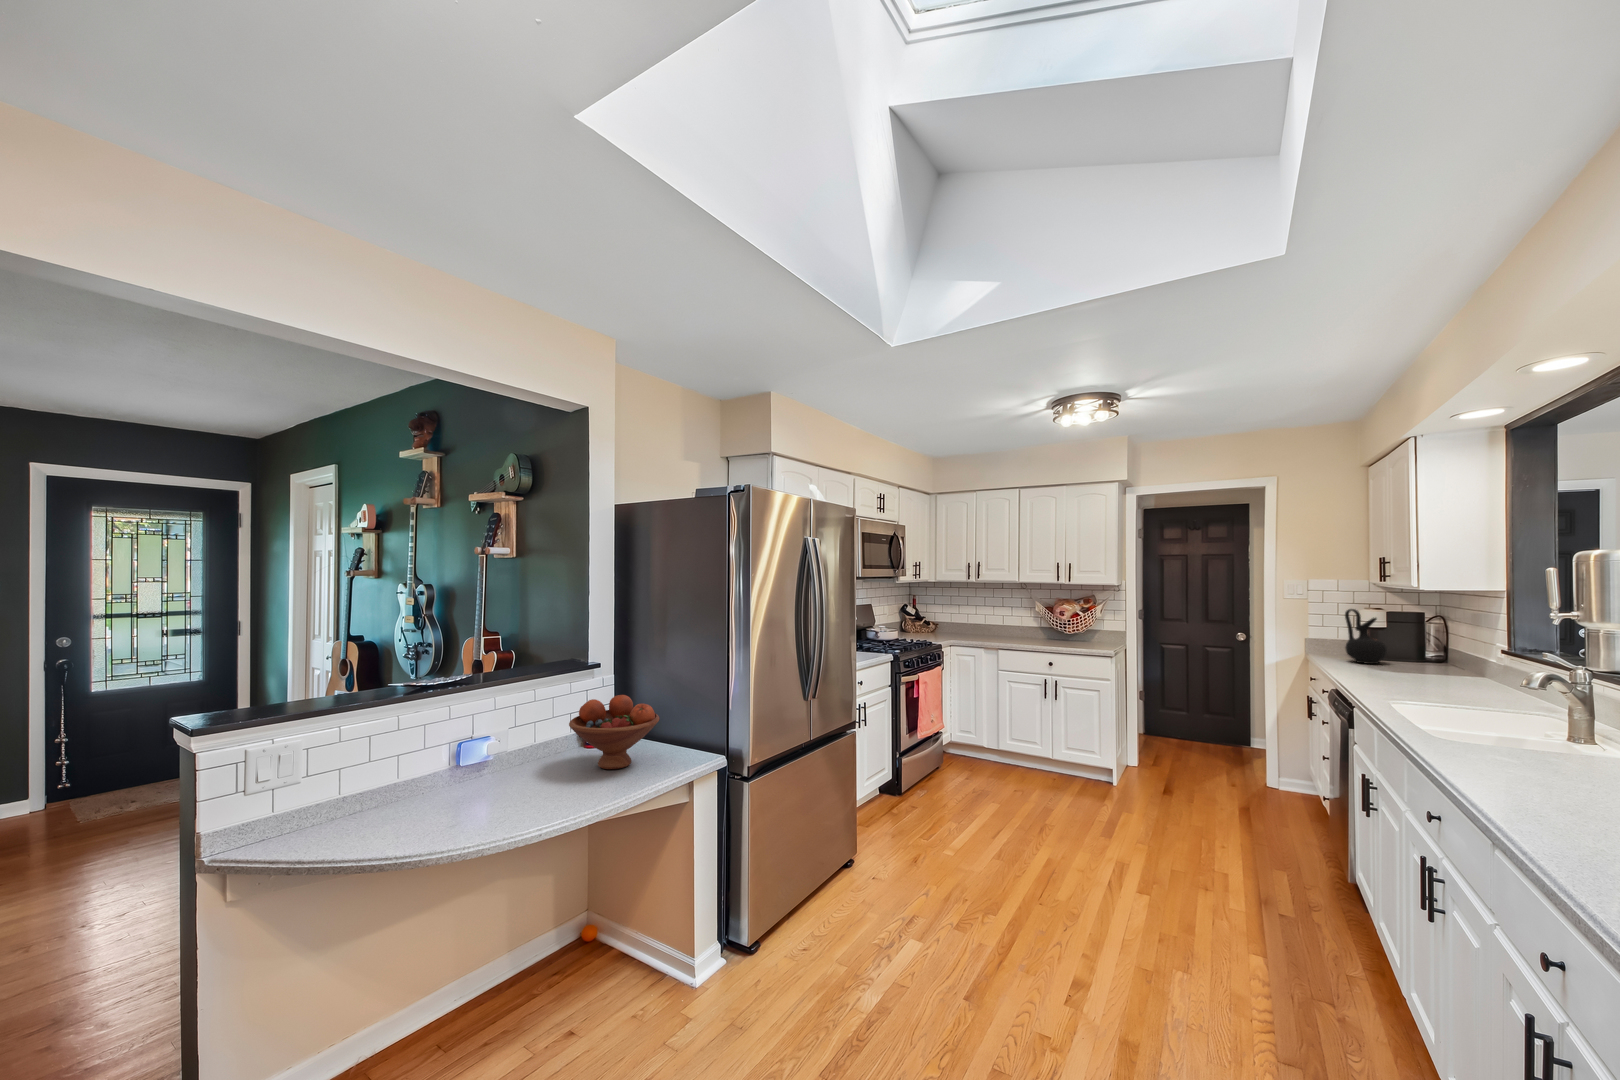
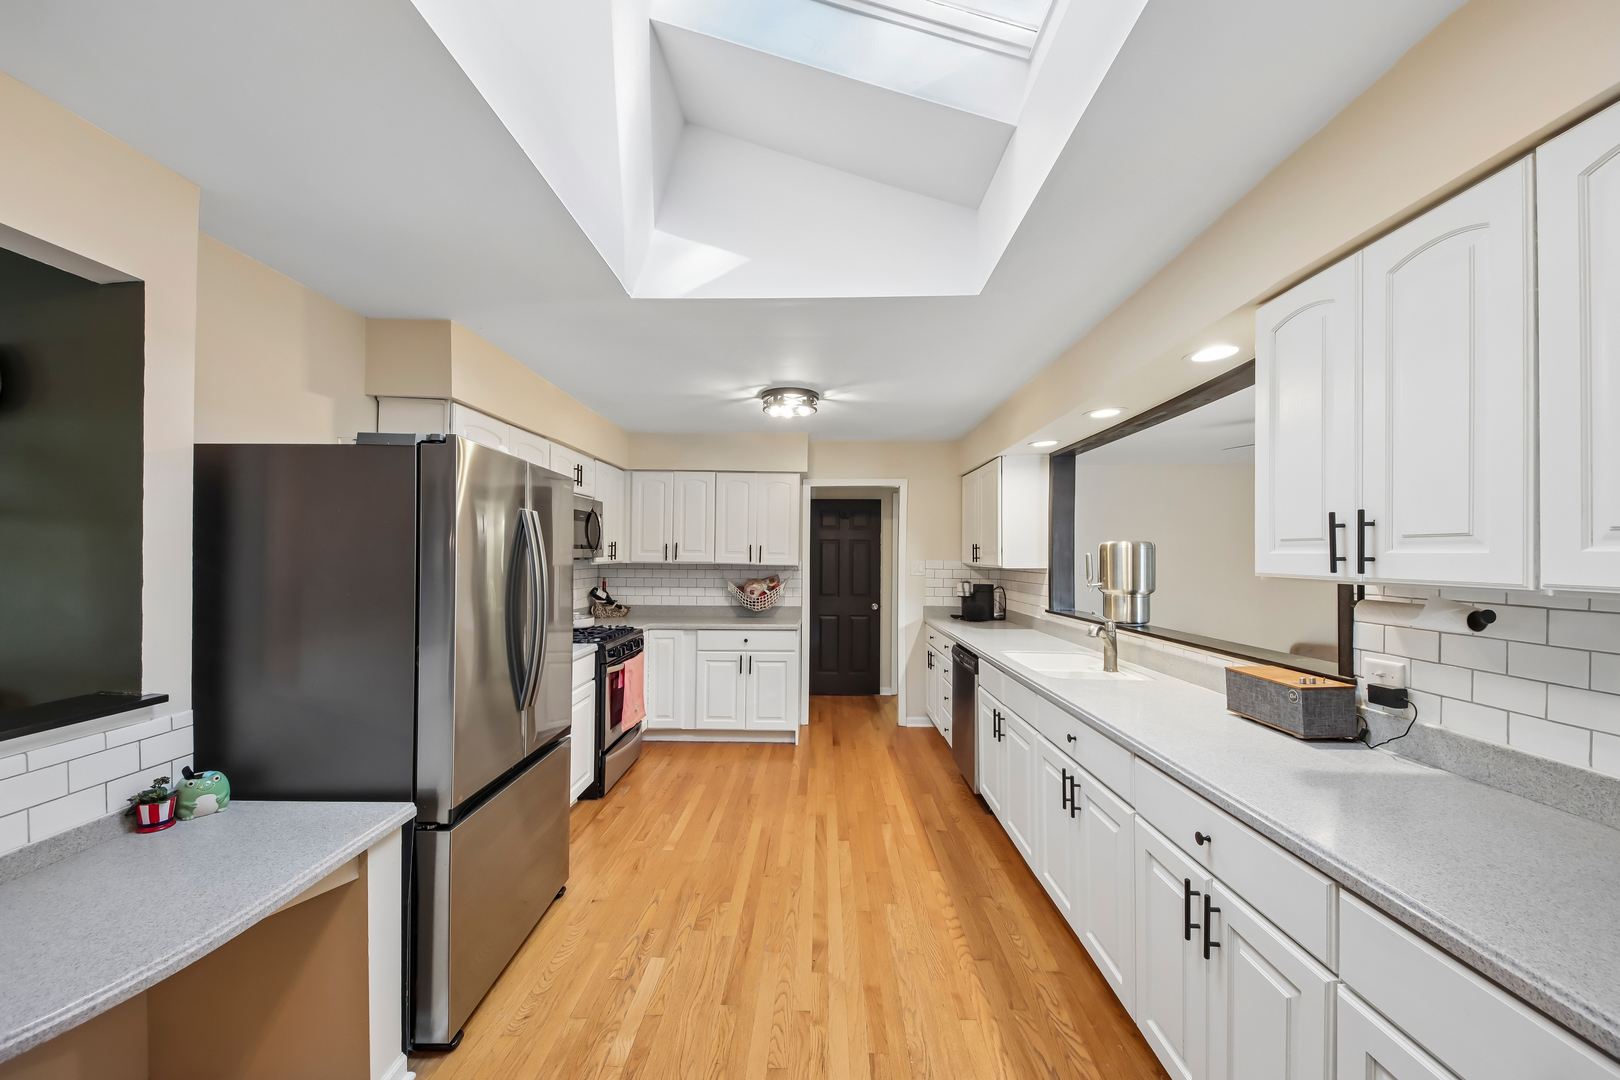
fruit bowl: present [569,695,660,769] -> none [104,741,299,866]

